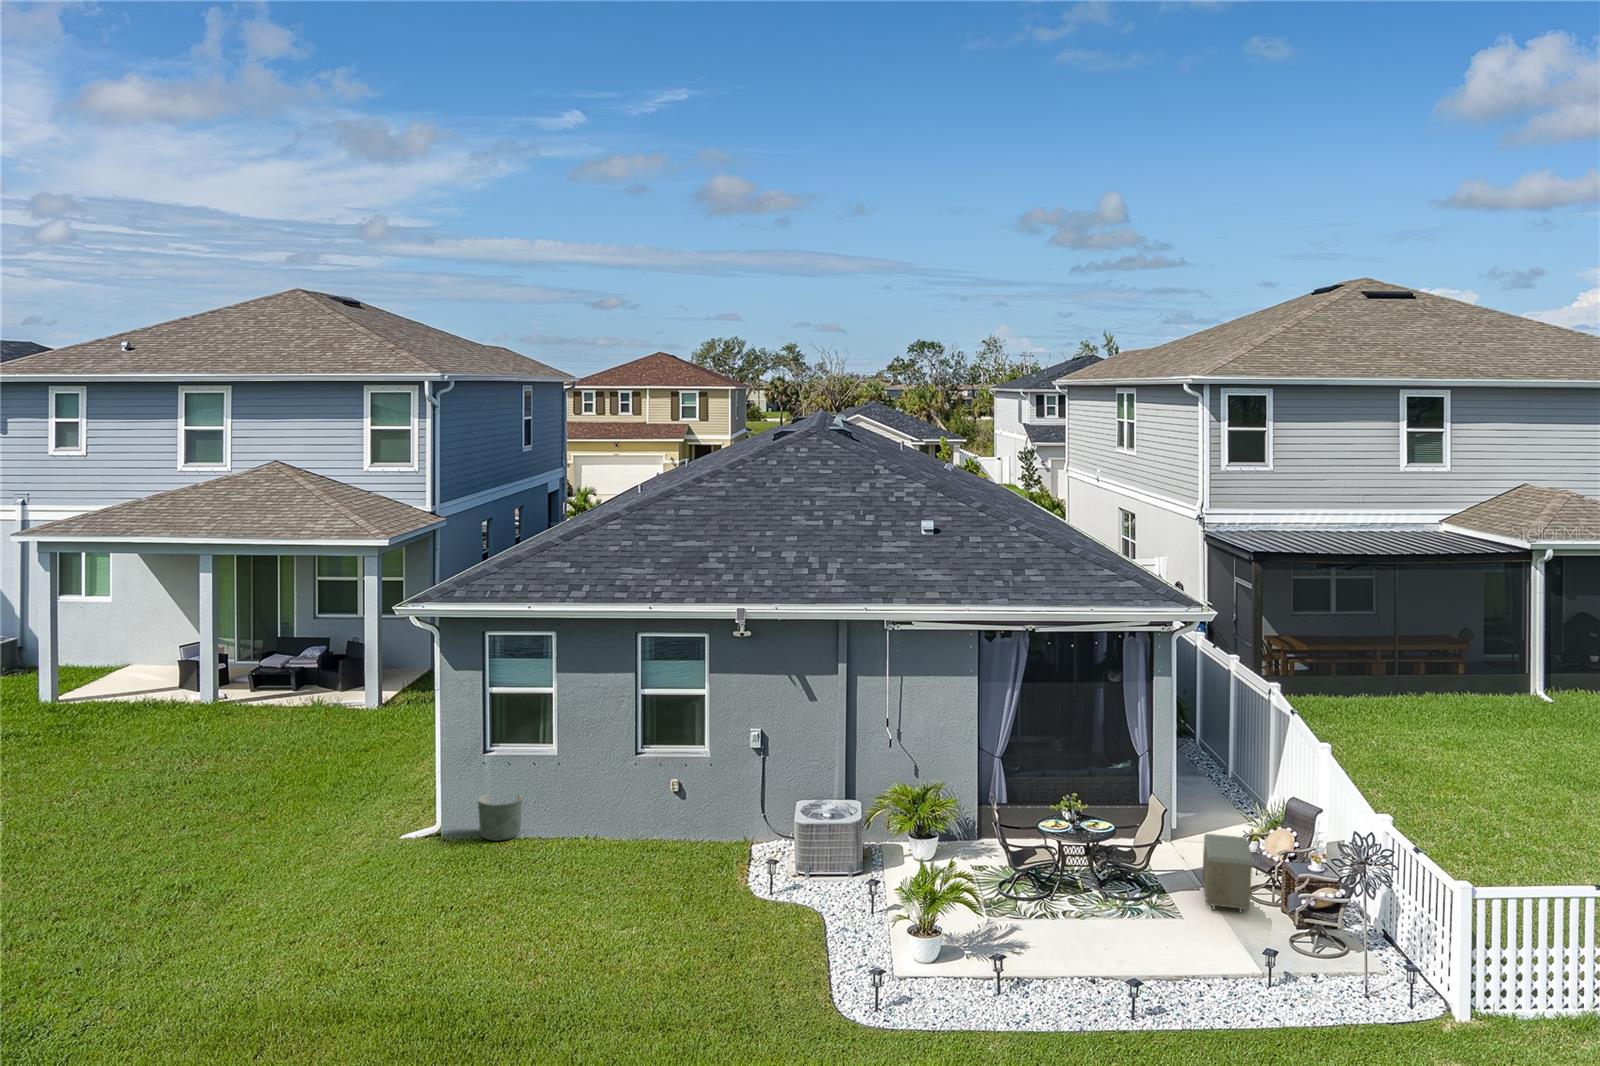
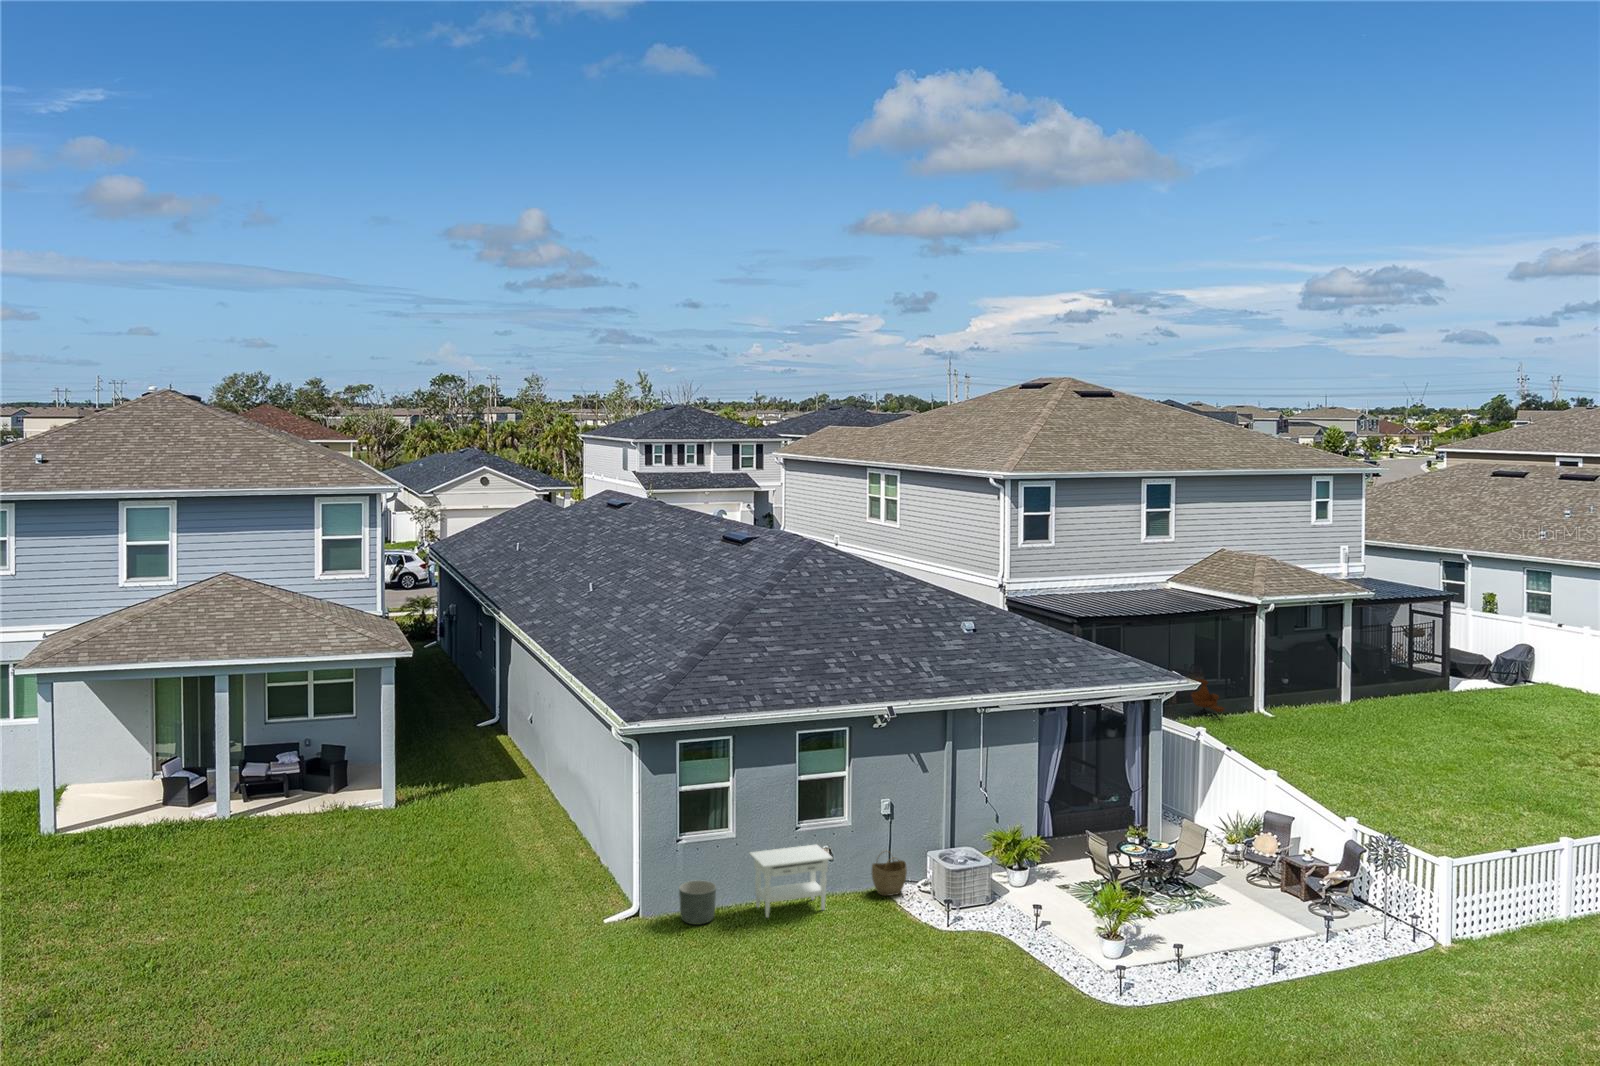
lounge chair: none [1414,650,1457,708] -> present [1191,679,1224,718]
side table: none [564,768,660,846] -> present [750,845,833,918]
woven basket: none [726,789,769,843] -> present [872,857,907,896]
storage bench: present [1202,834,1254,913] -> none [1221,841,1275,896]

